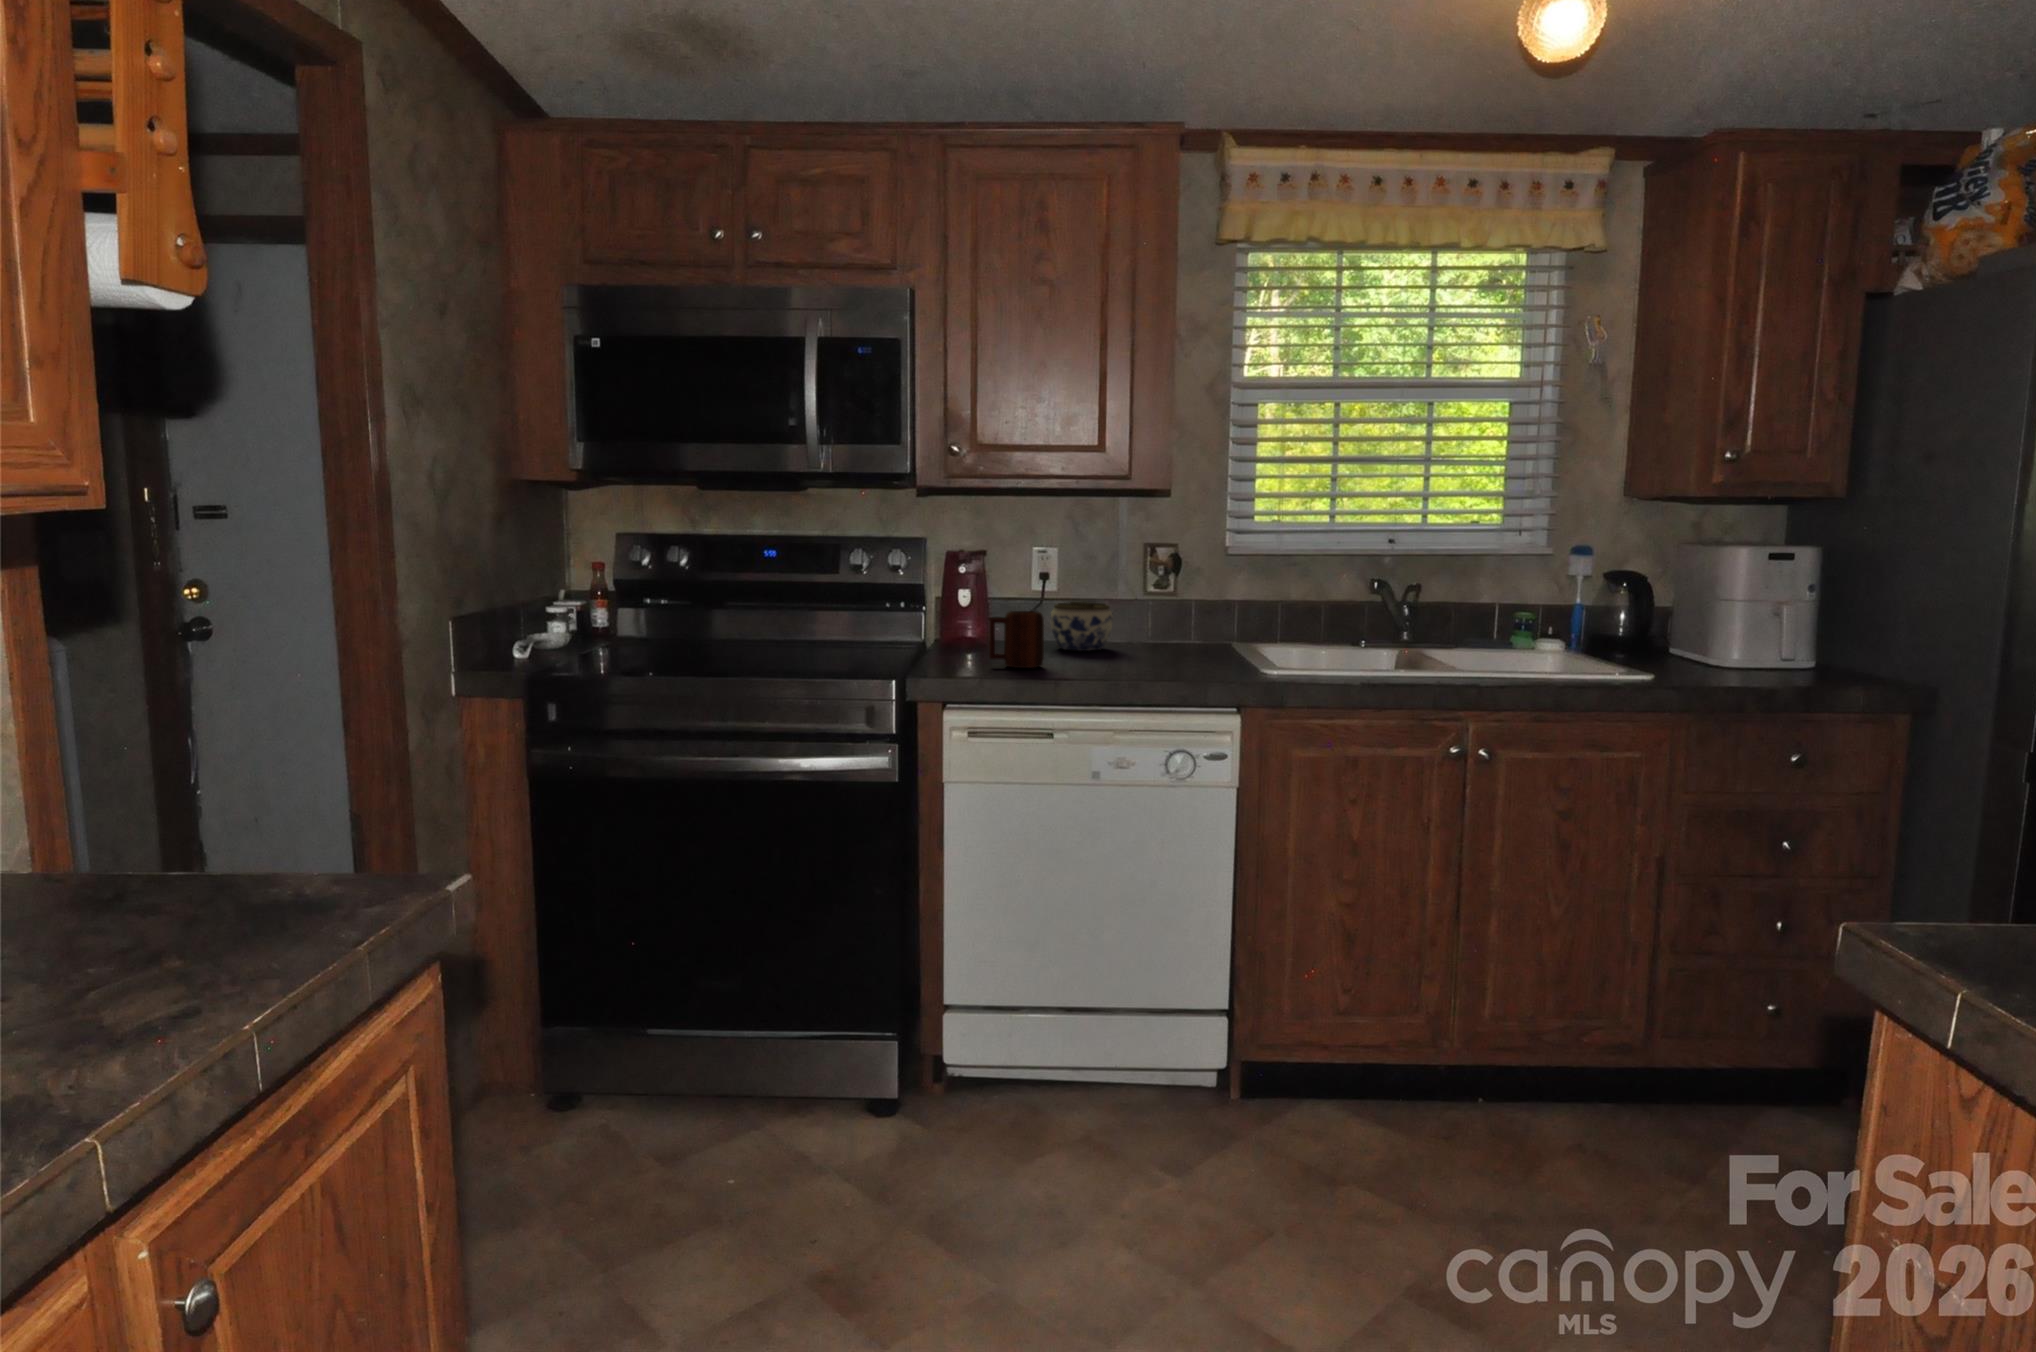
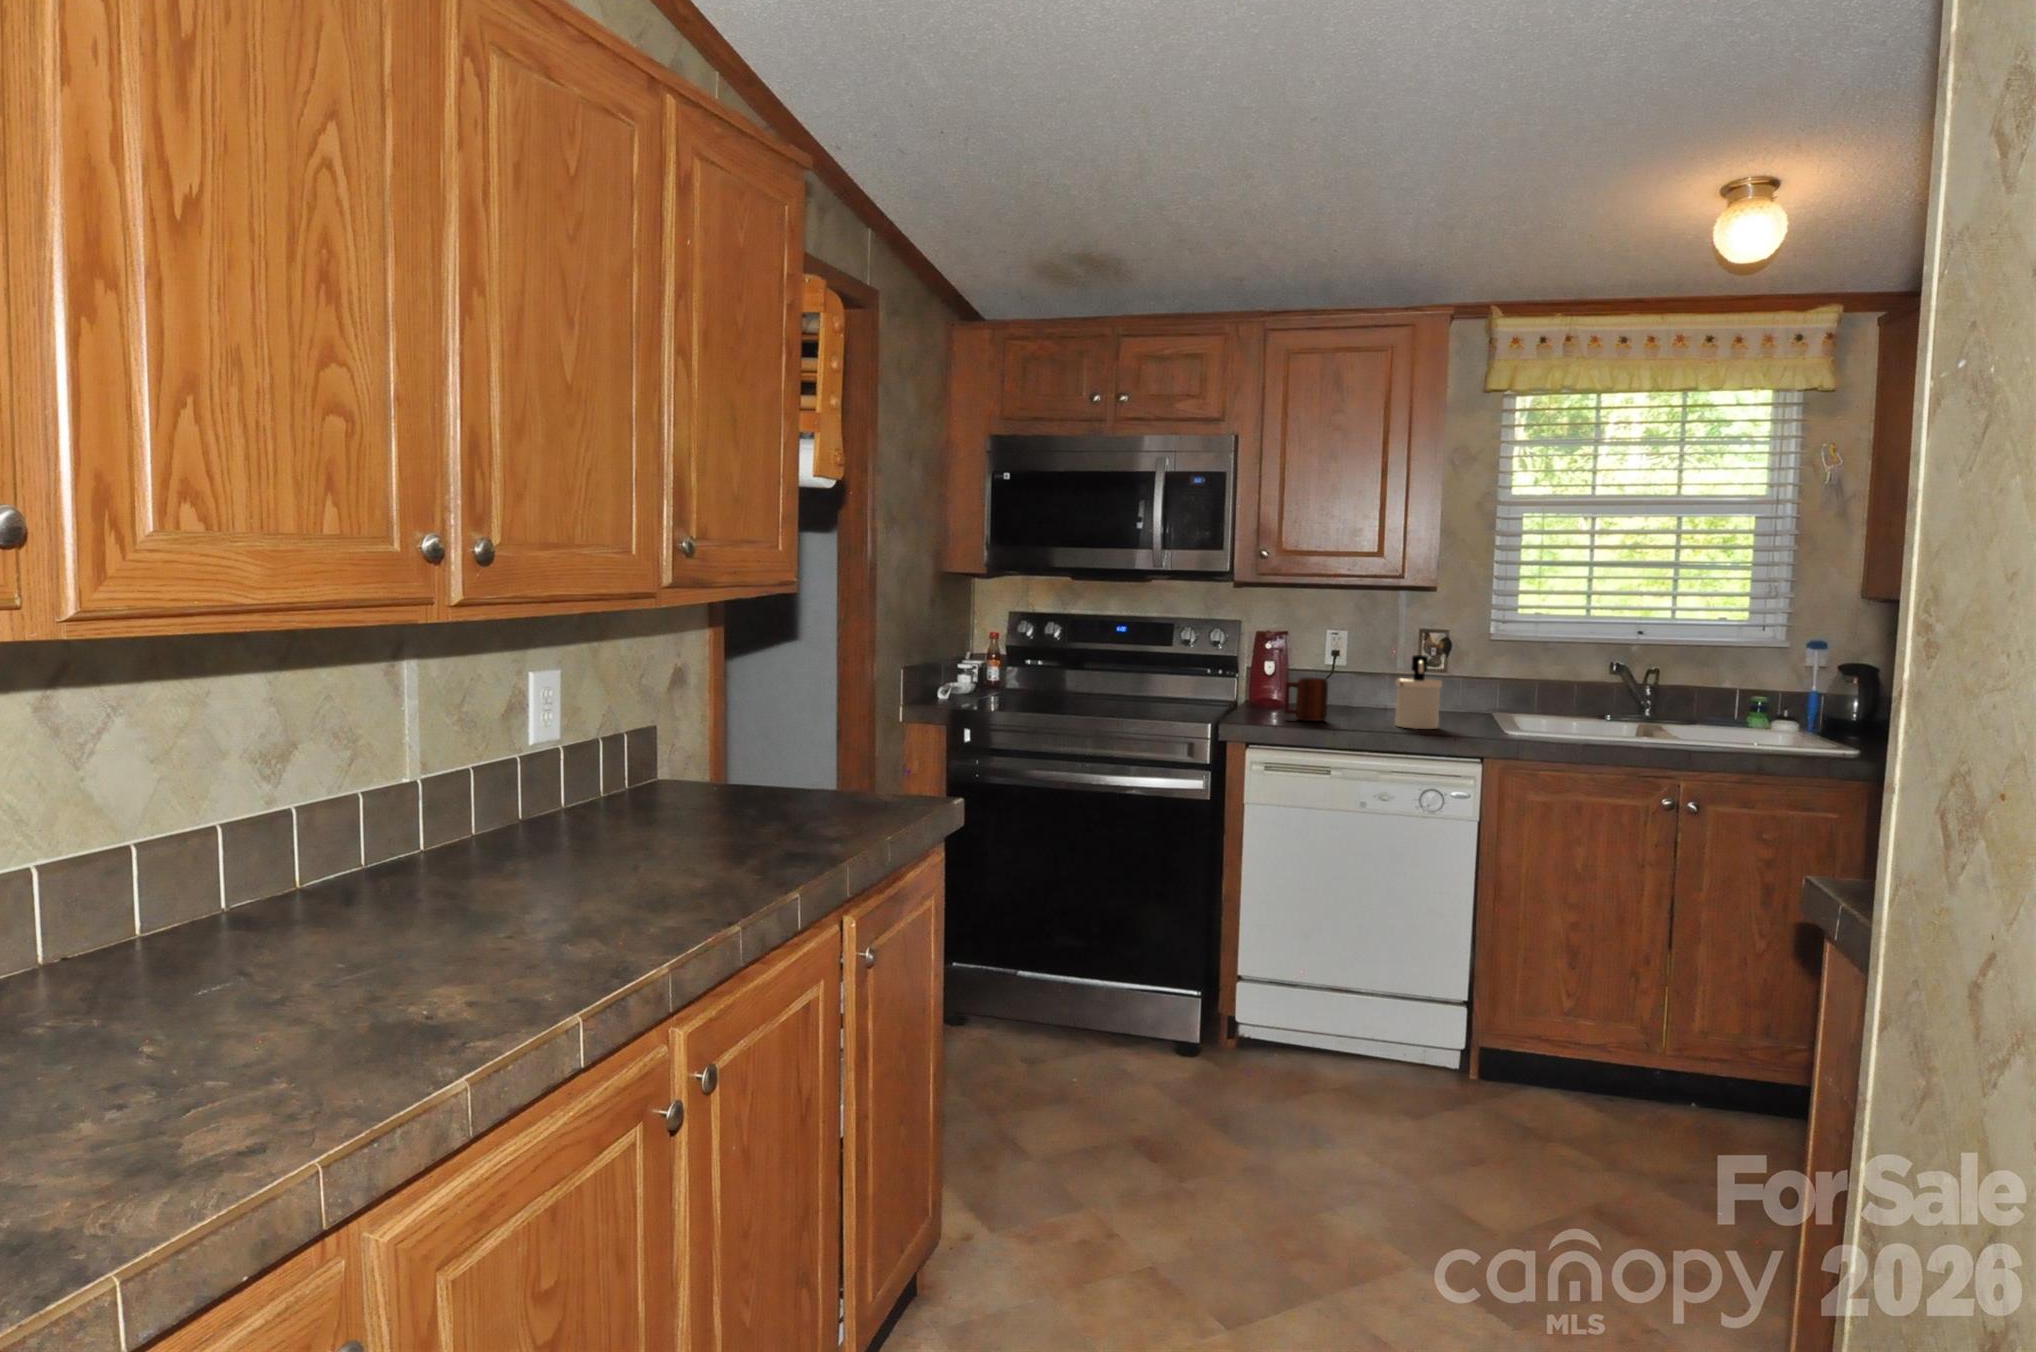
soap dispenser: none [1127,578,1184,672] -> present [1395,655,1442,729]
jar: present [1051,602,1113,651] -> none [1337,674,1388,712]

